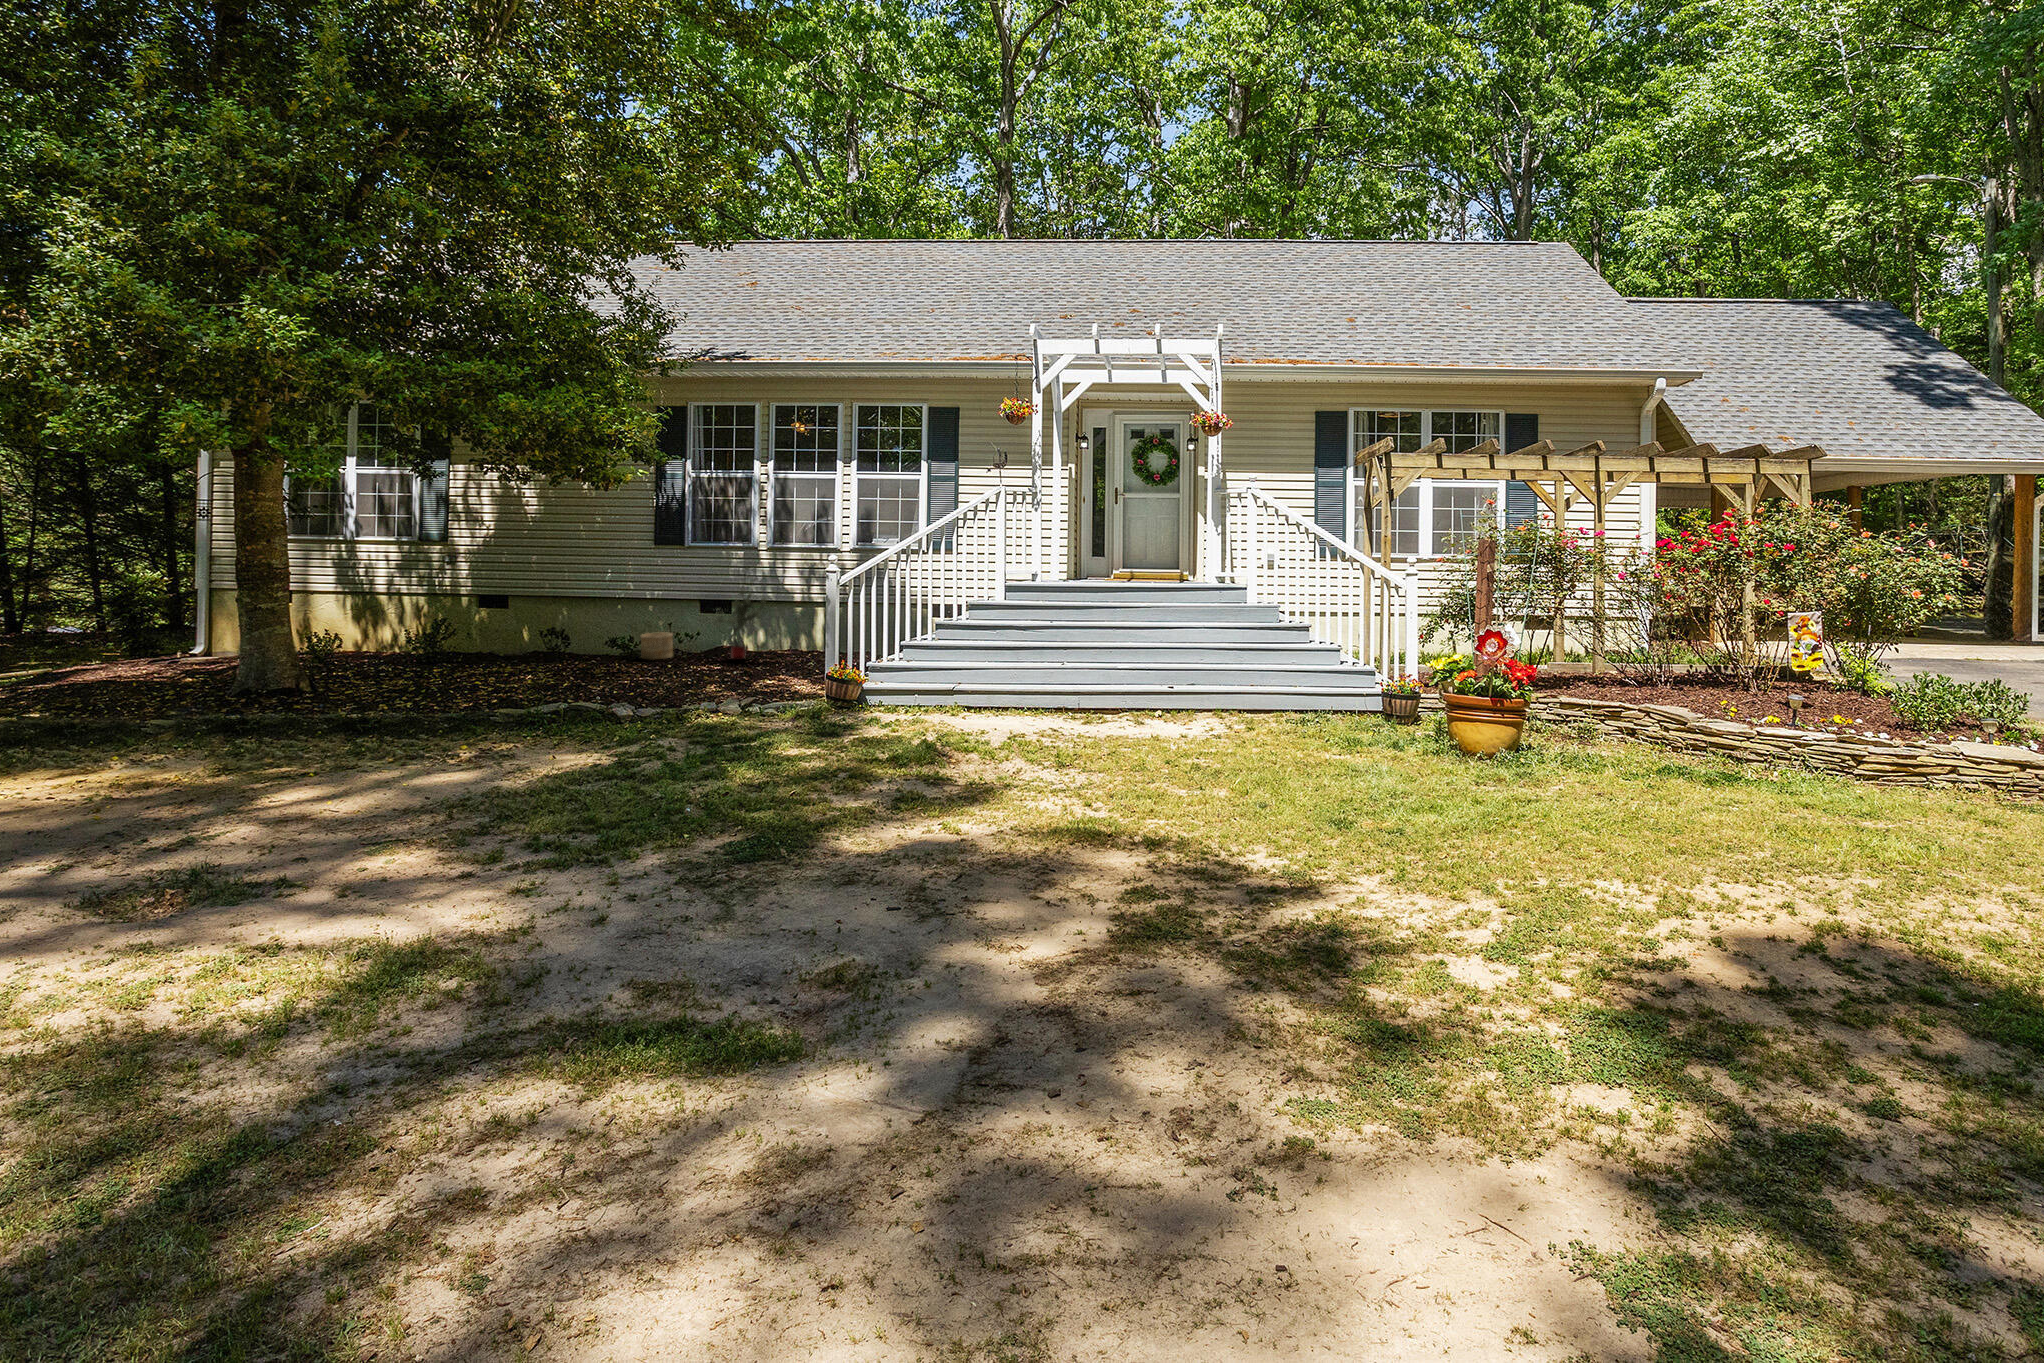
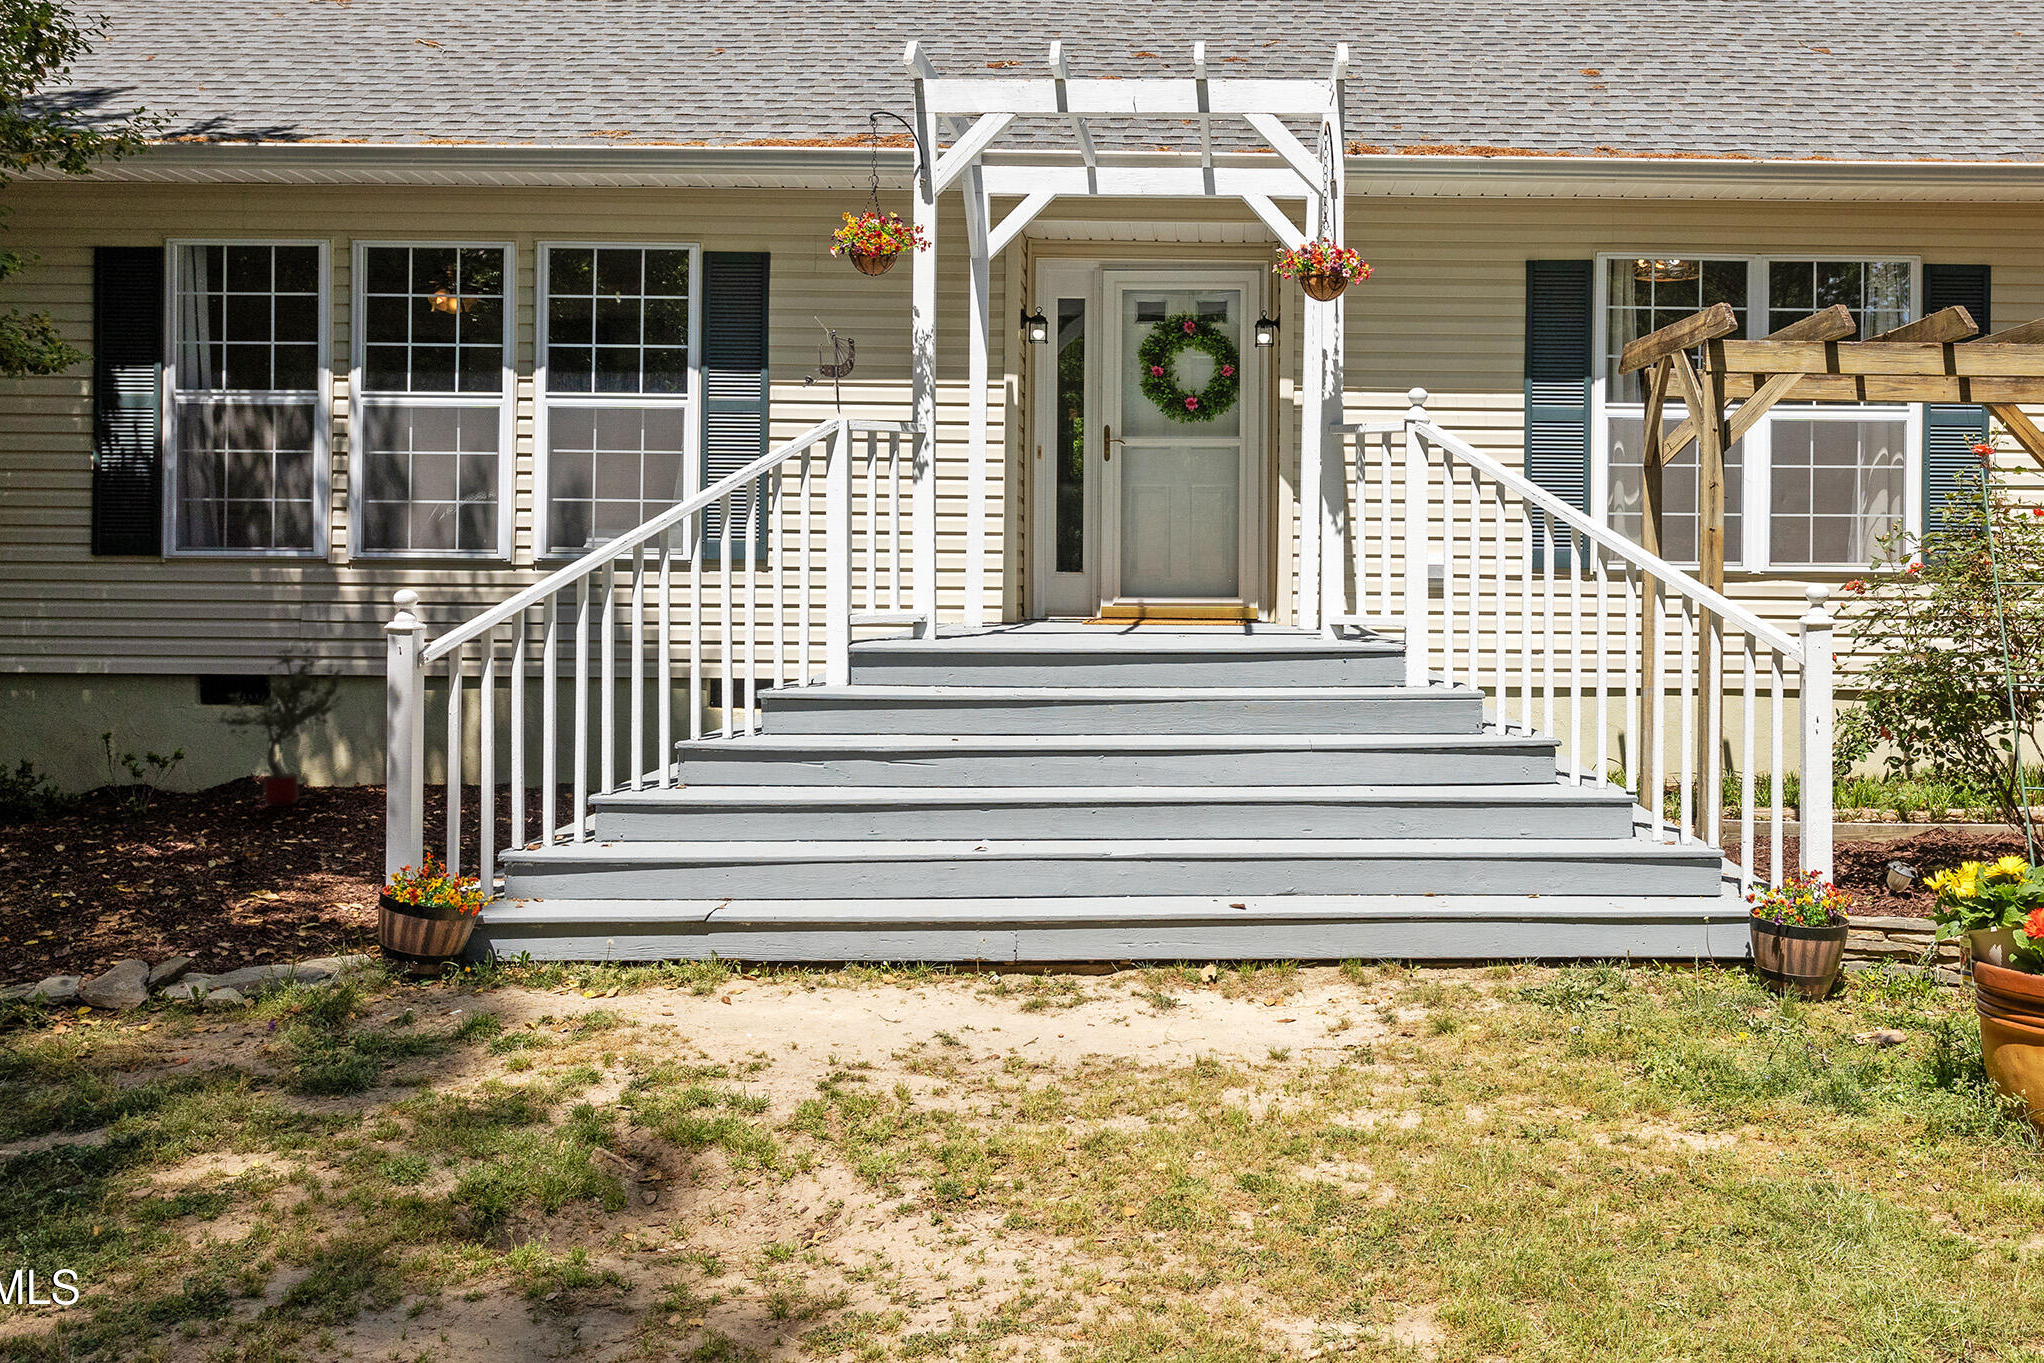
wooden bucket: present [640,632,673,660] -> none [53,748,134,812]

